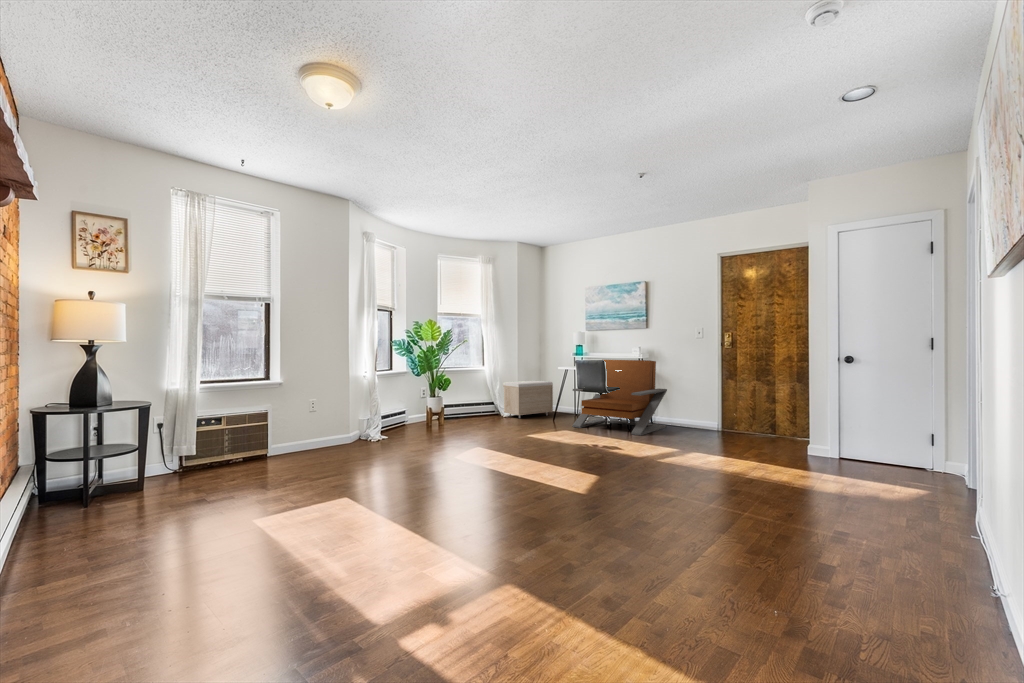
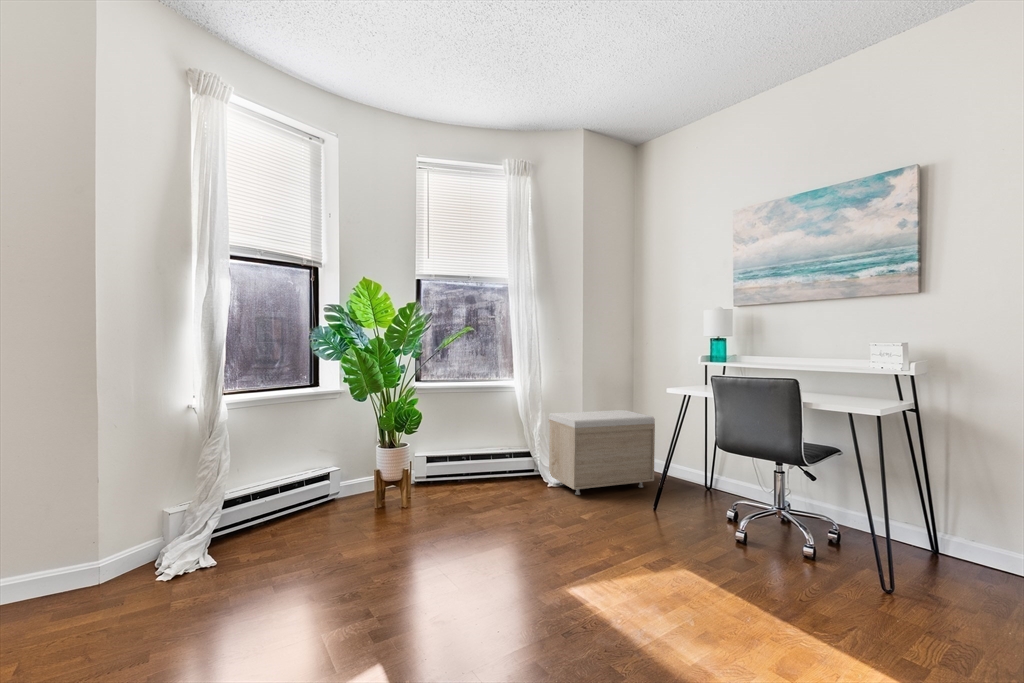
lounge chair: present [573,360,667,435] -> none [700,374,1009,656]

